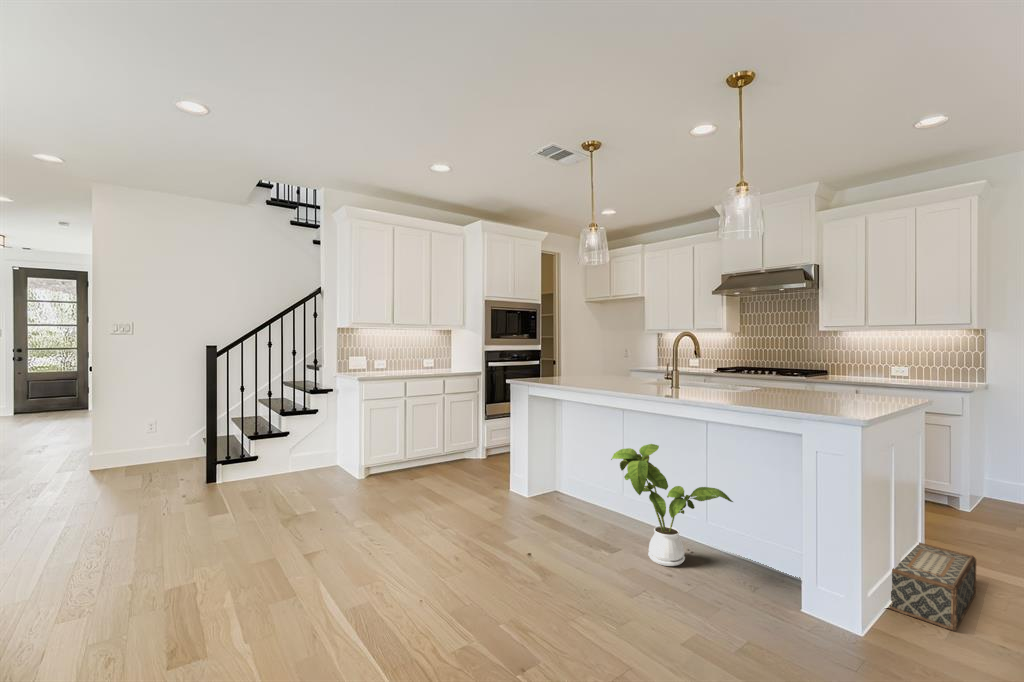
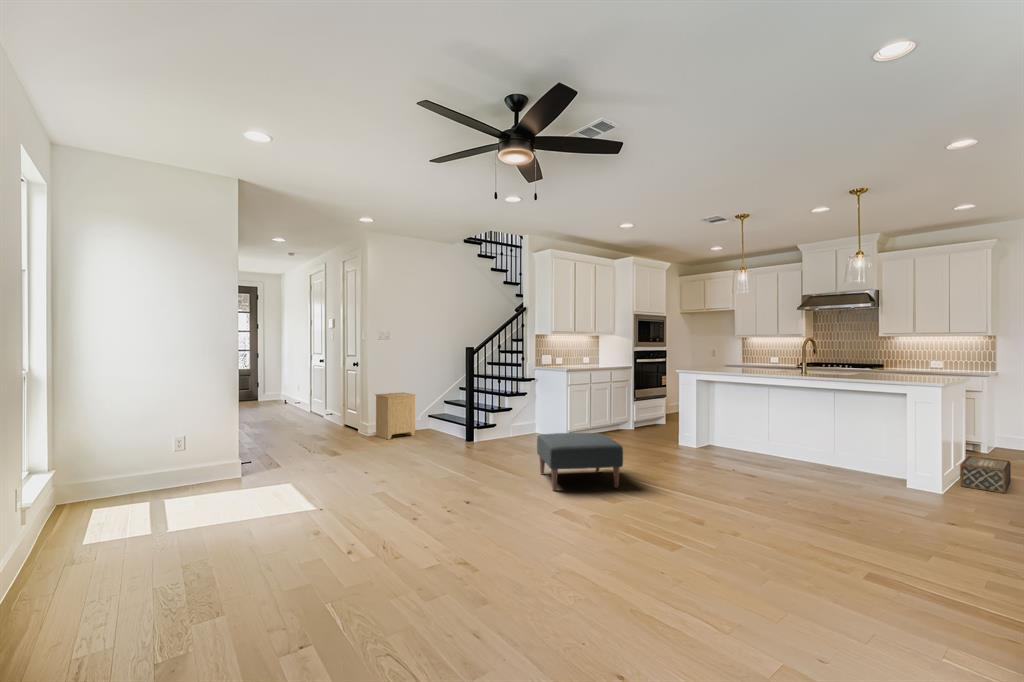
side table: none [91,409,151,479] -> present [375,392,416,440]
house plant: present [611,444,733,566] -> none [787,402,870,474]
ottoman: none [113,494,297,616] -> present [537,433,623,491]

